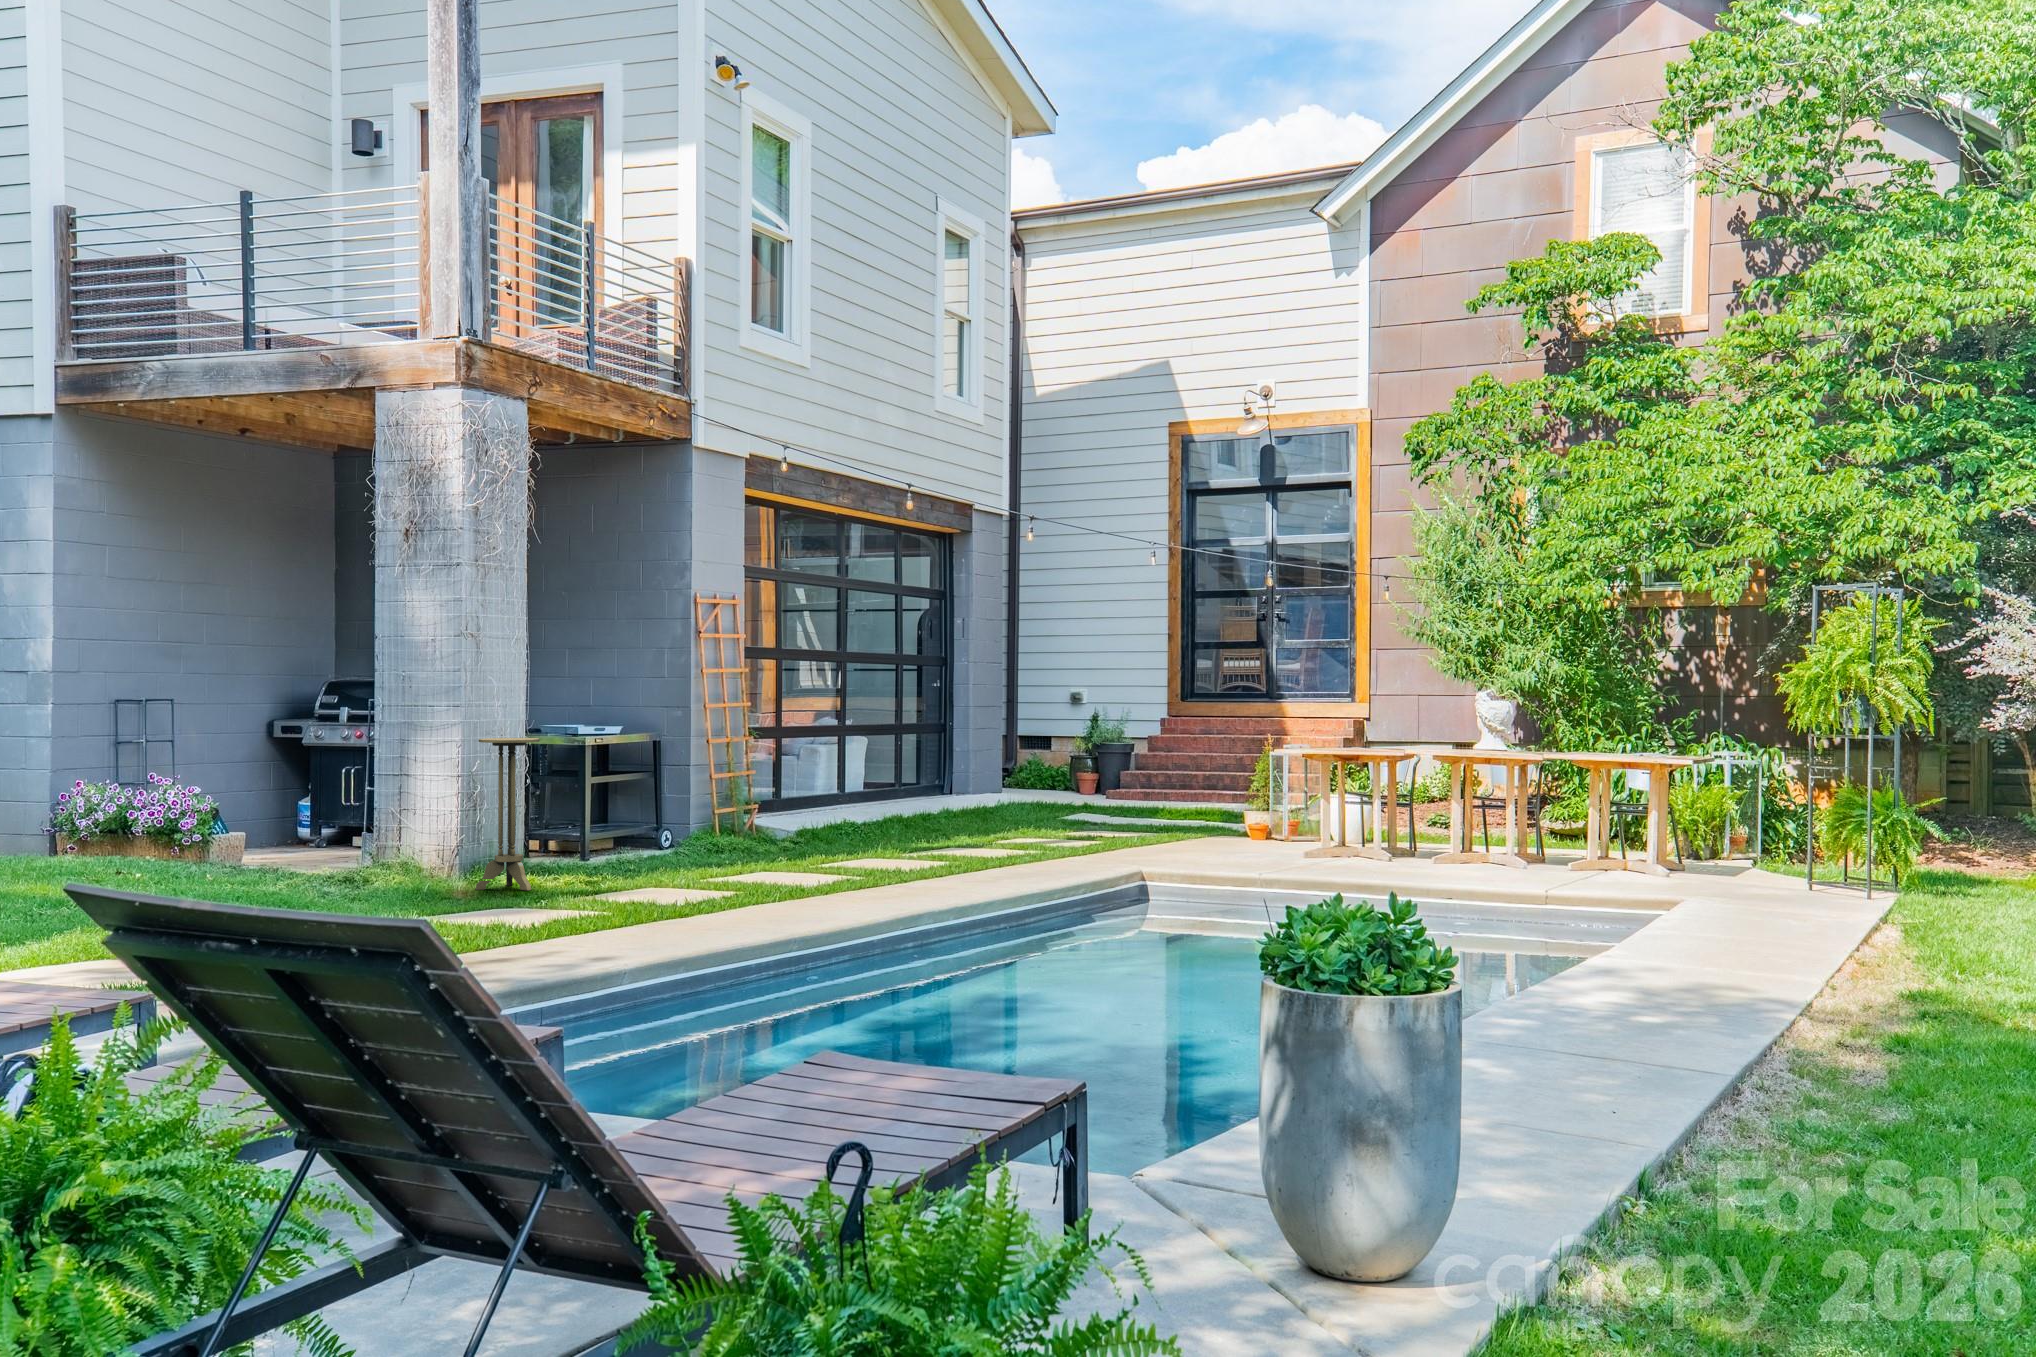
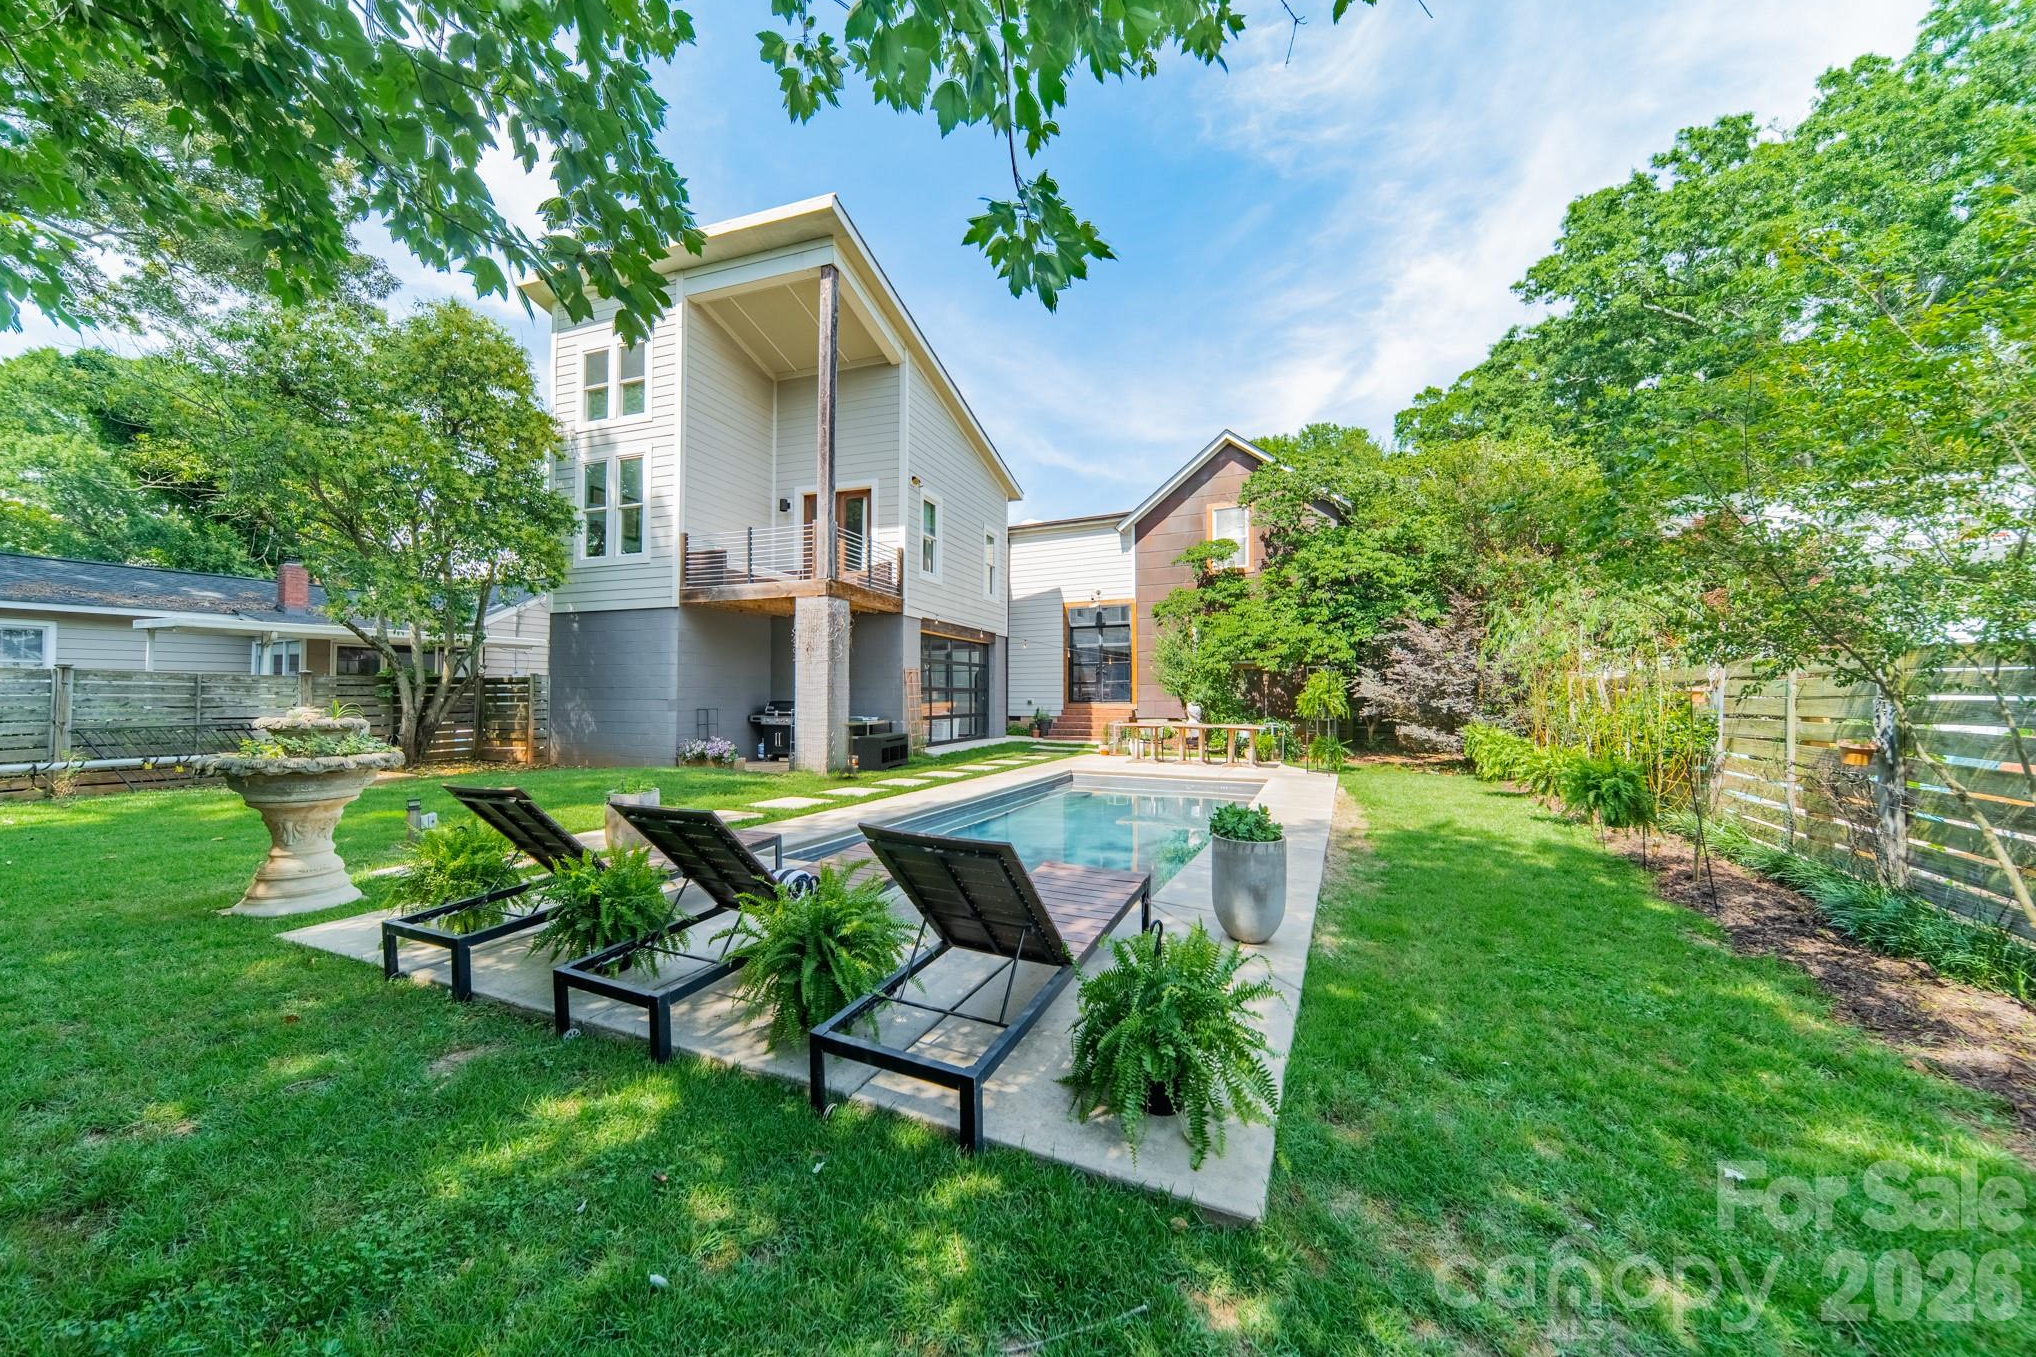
bench: none [546,769,695,871] -> present [858,733,908,770]

